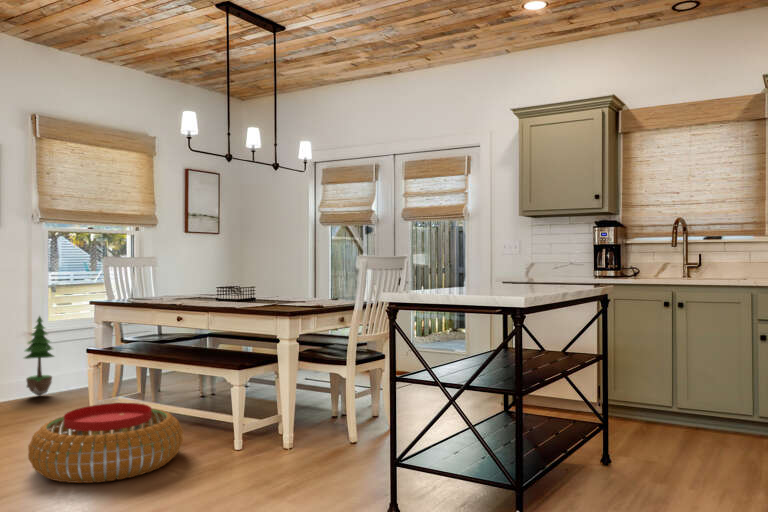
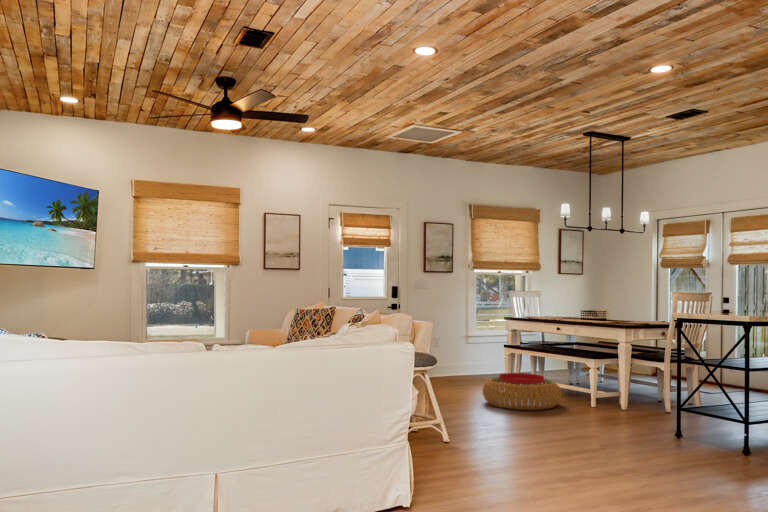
potted tree: present [25,316,54,396] -> none [463,325,481,375]

